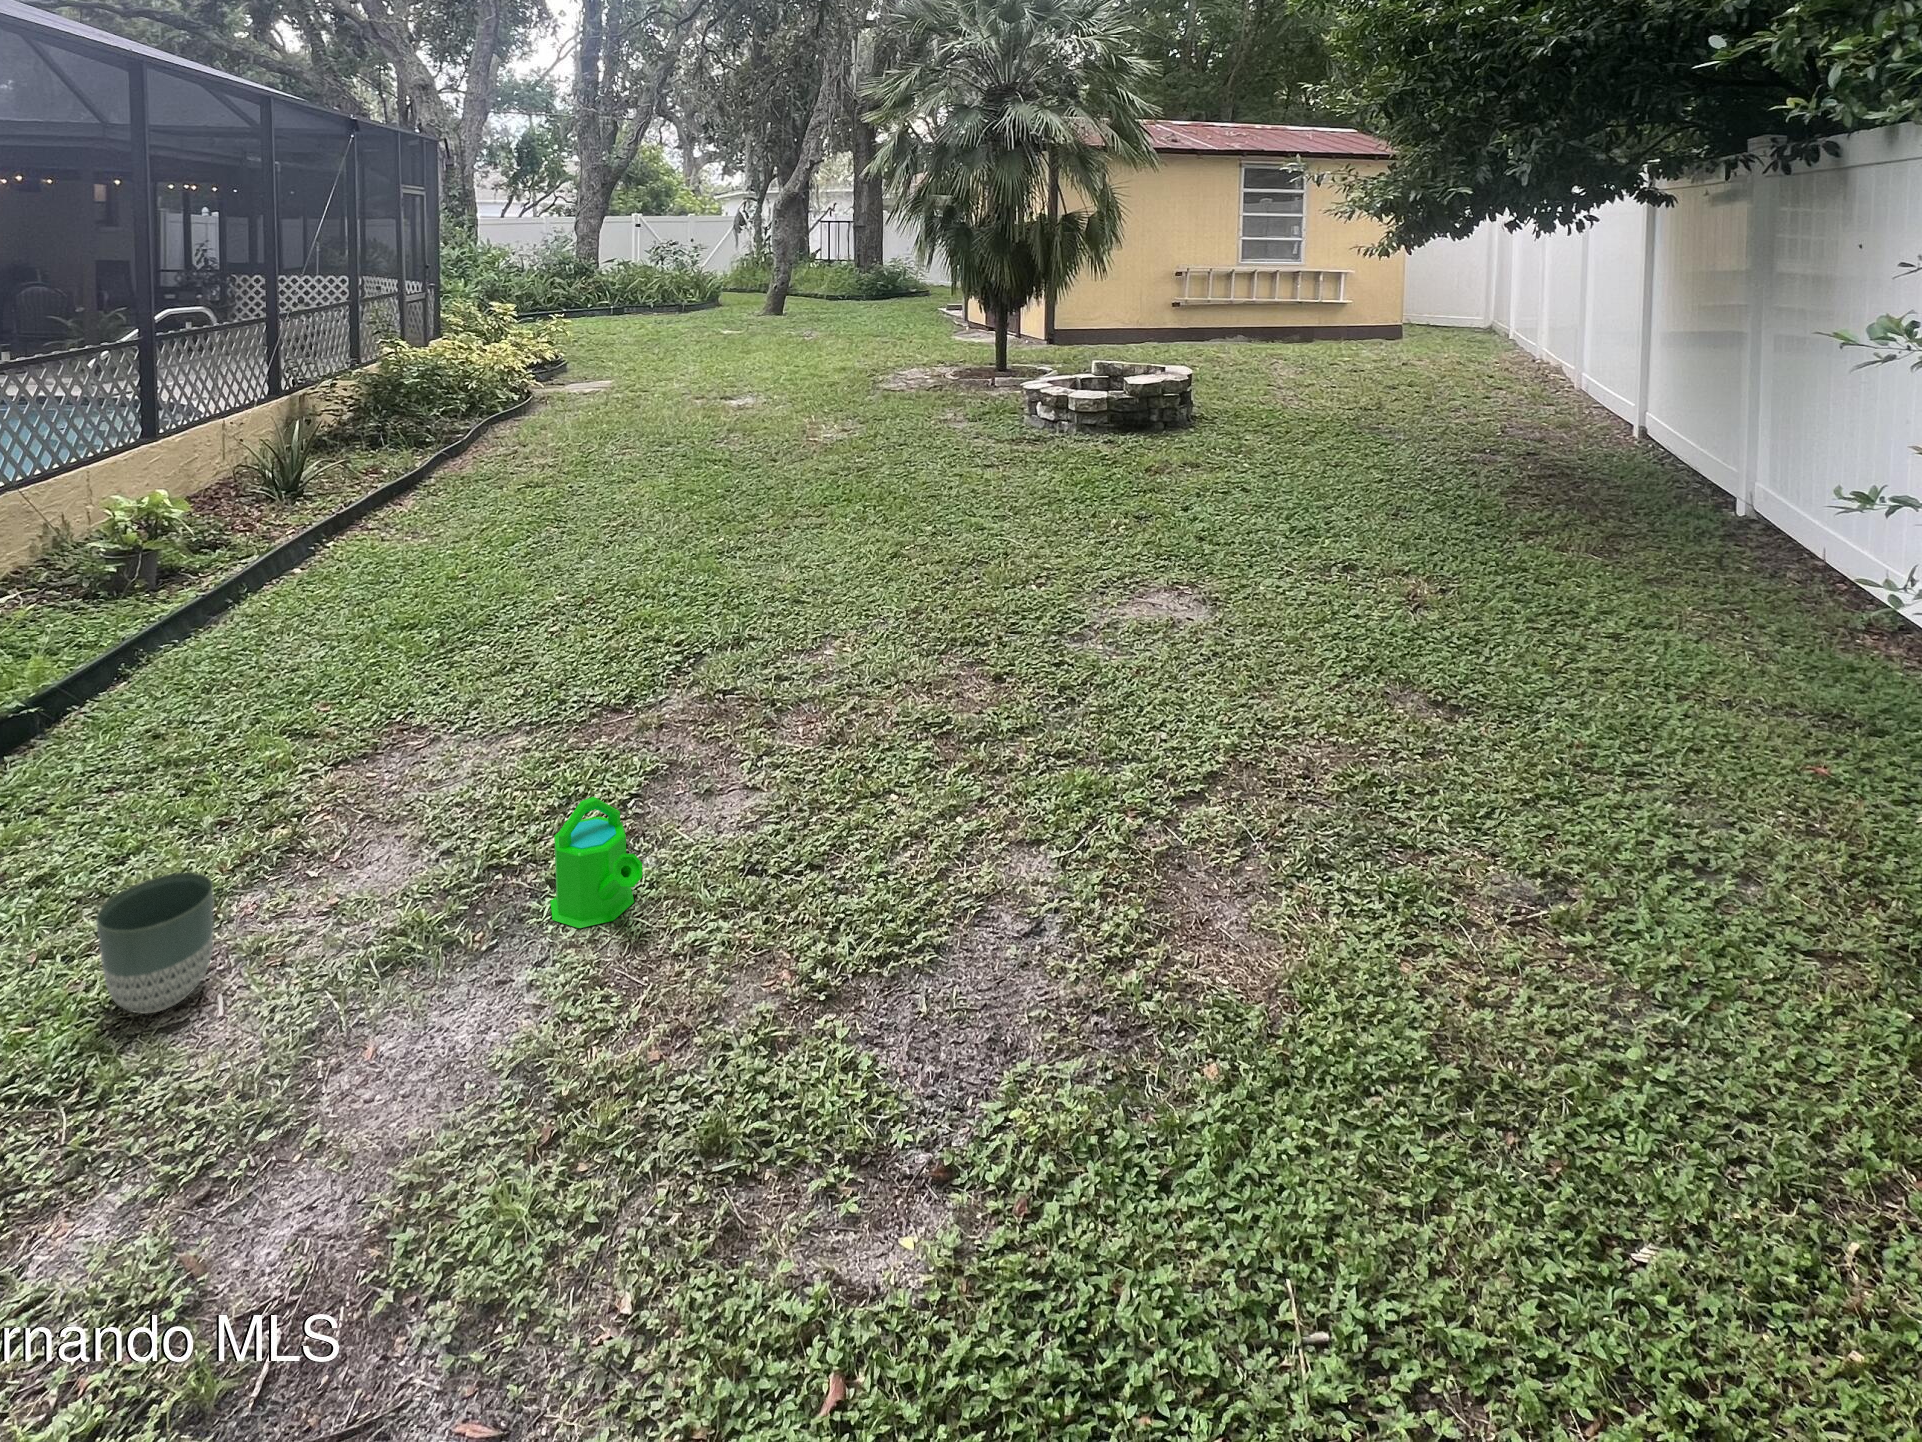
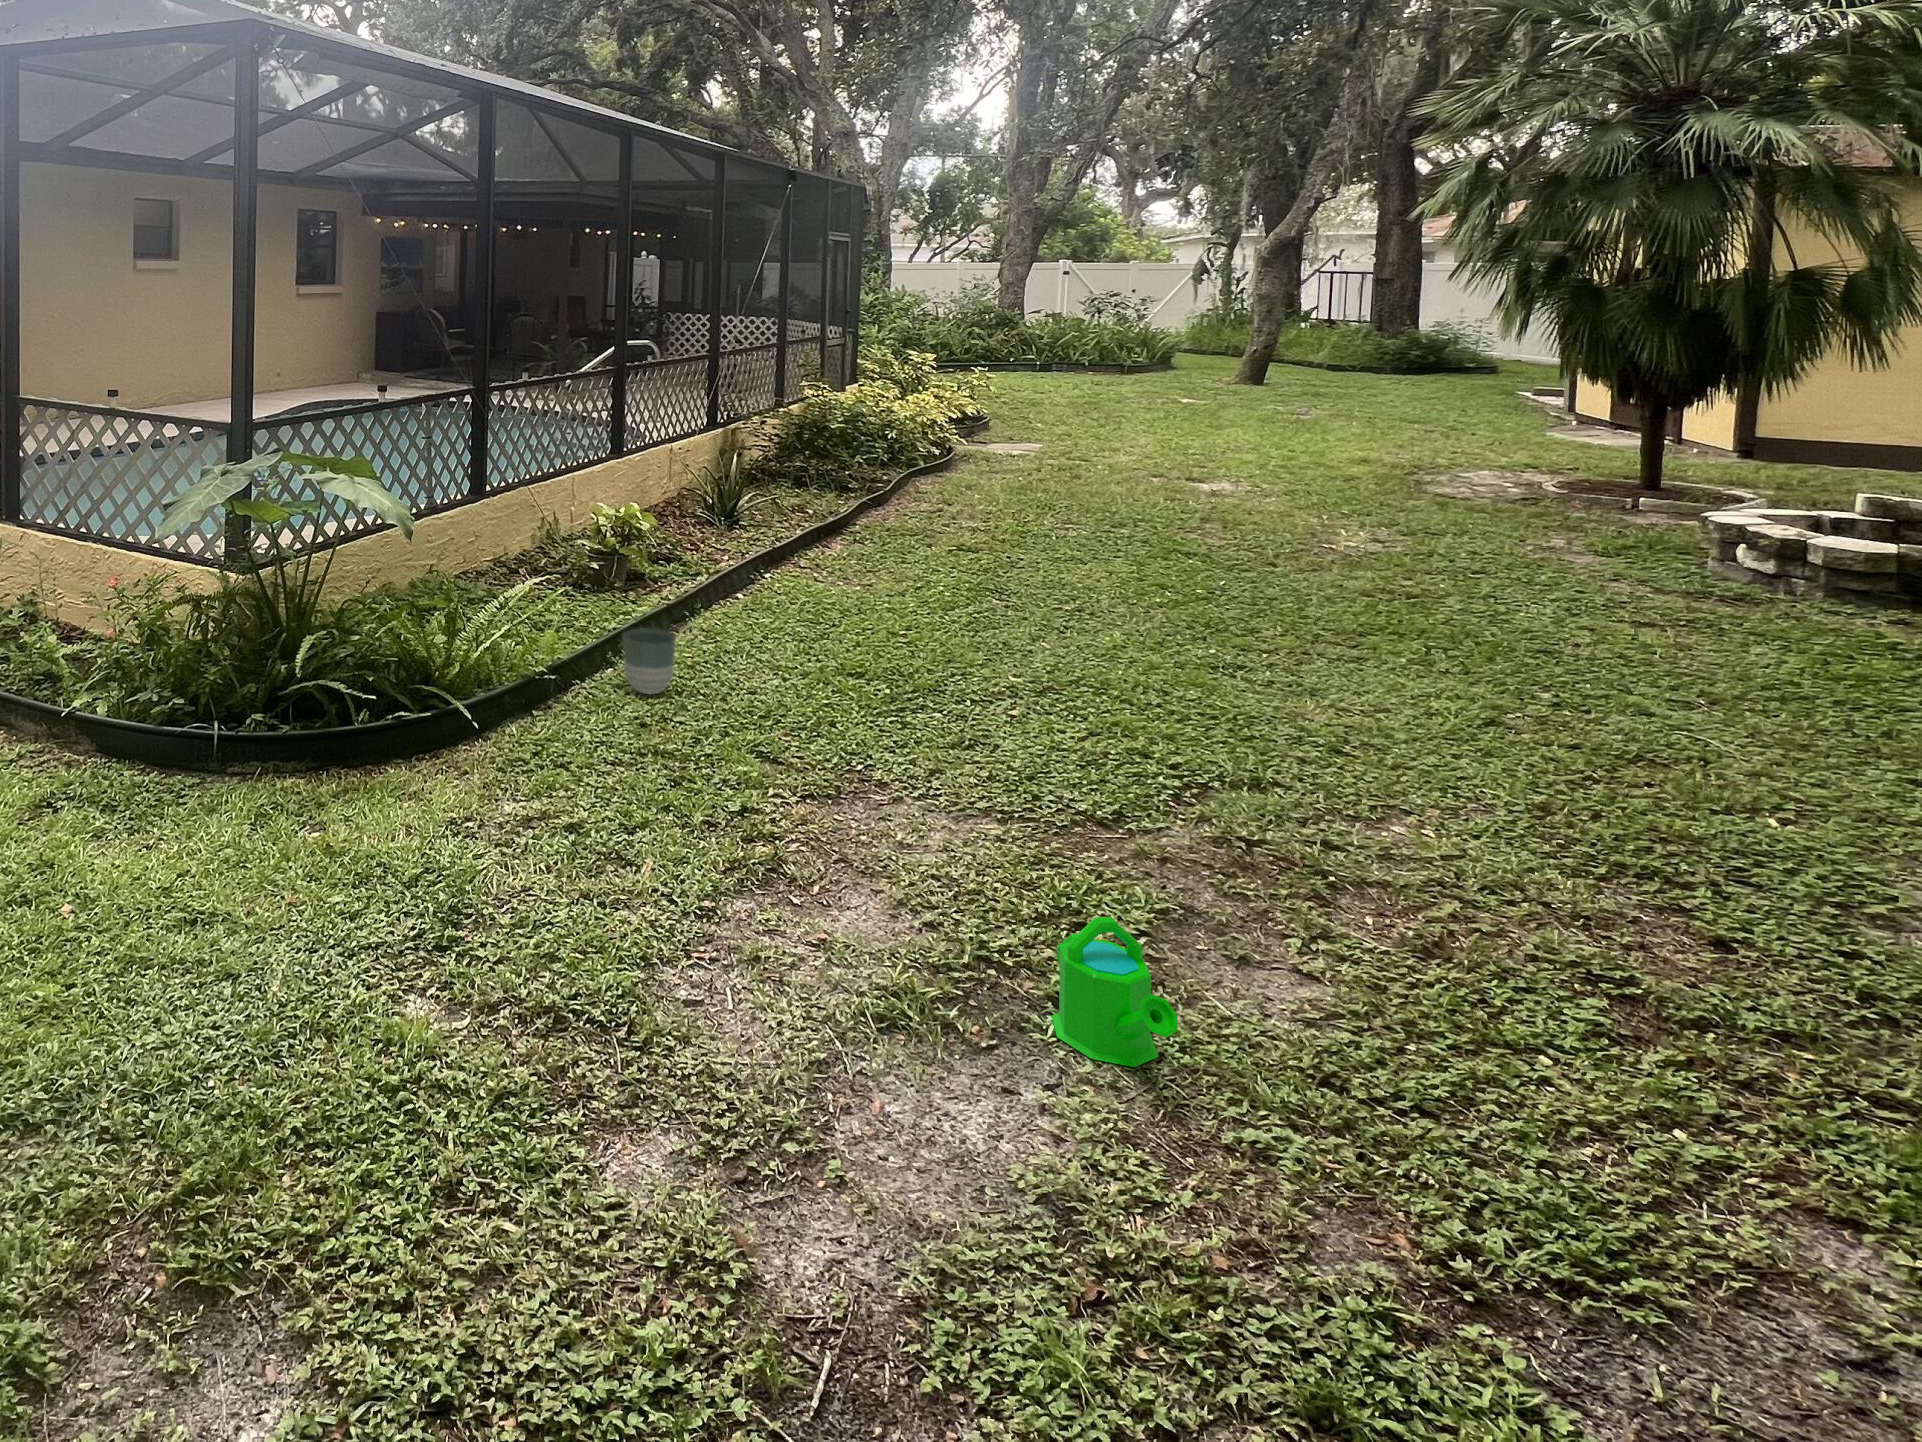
planter: present [96,873,214,1014] -> present [622,629,676,694]

